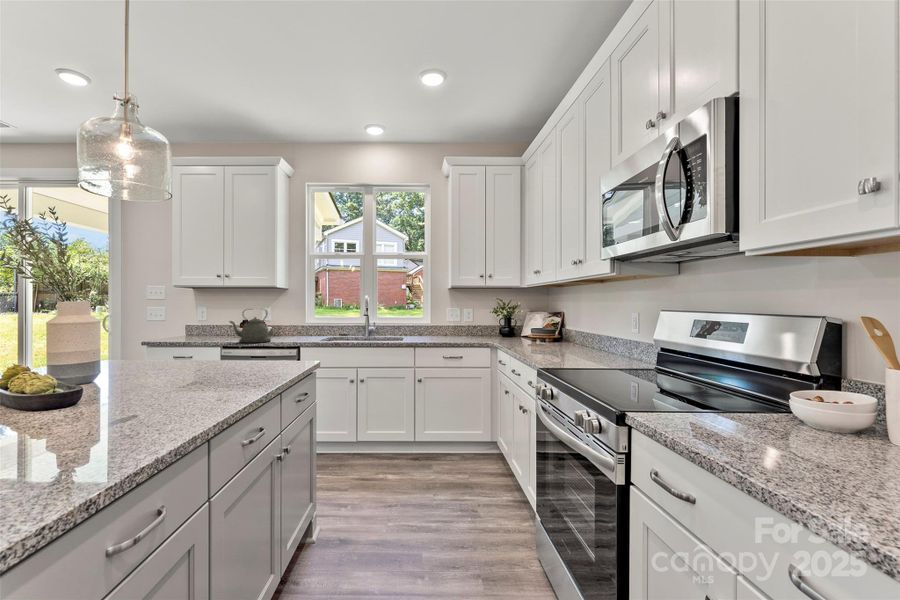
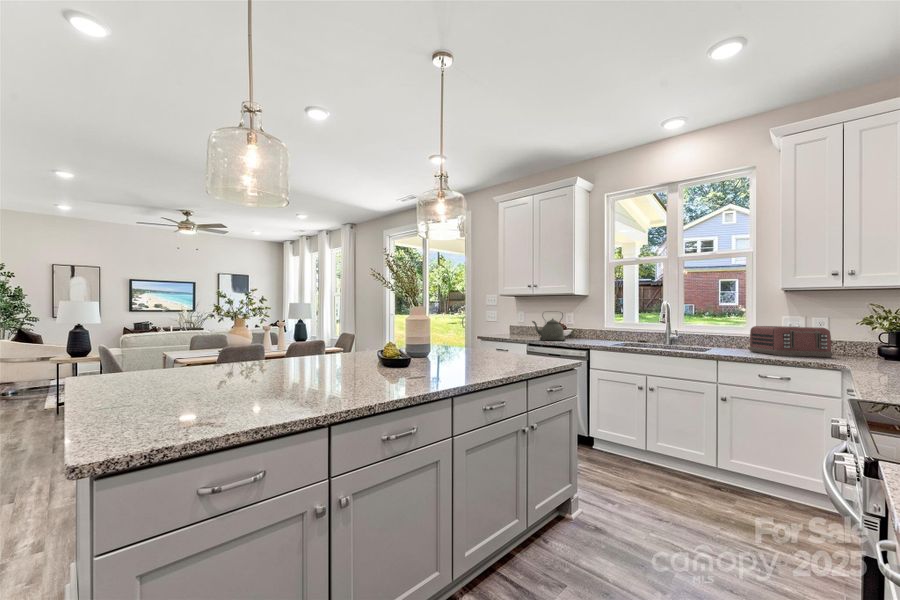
toaster: none [434,318,486,342] -> present [749,326,833,357]

